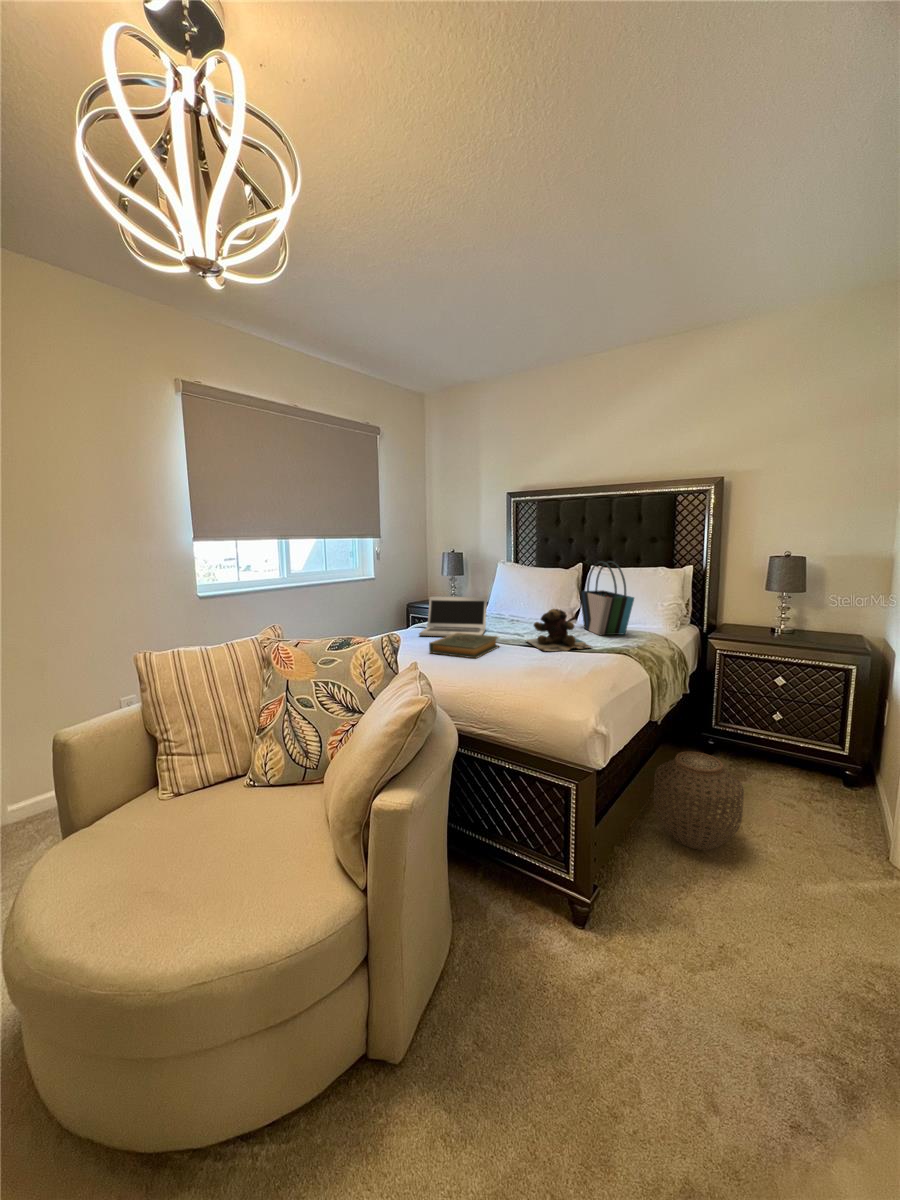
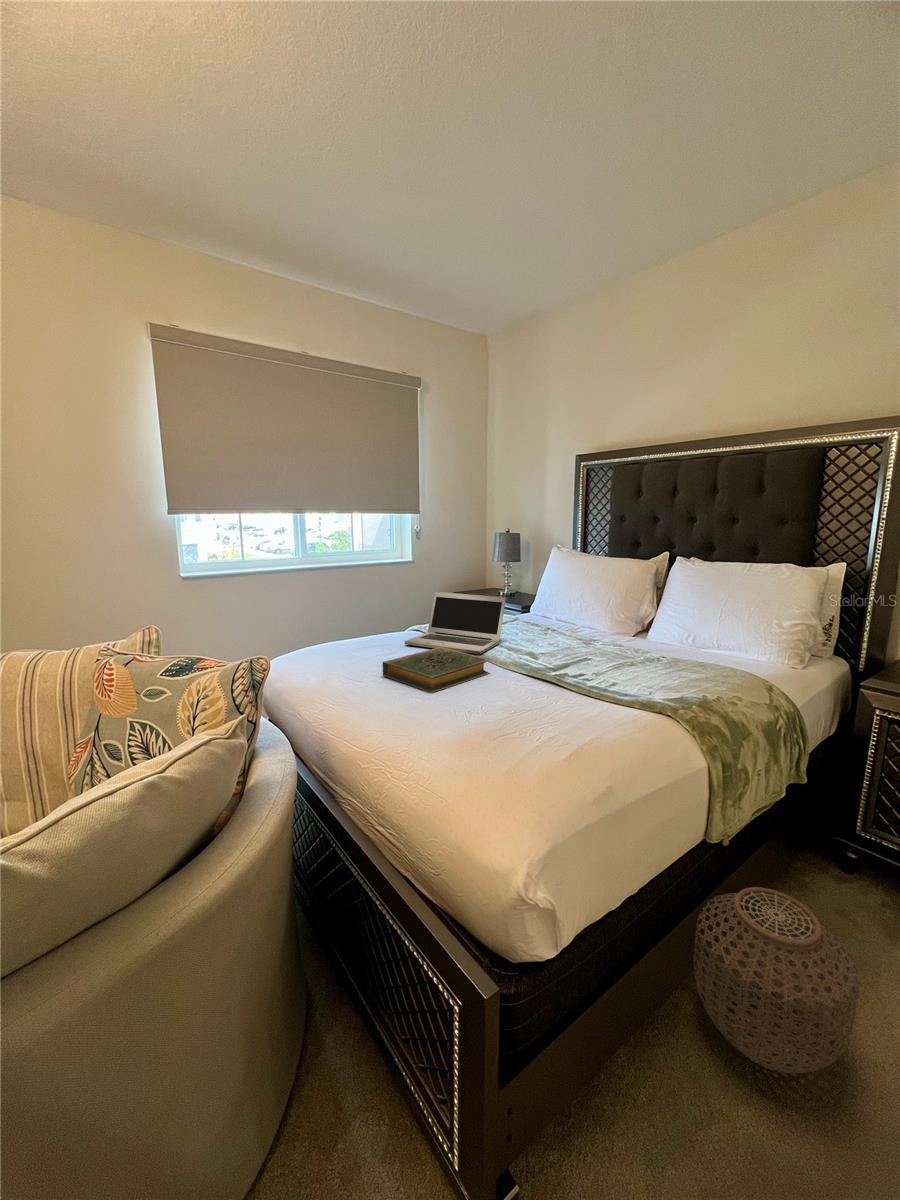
tote bag: present [580,561,634,635] -> none [643,553,714,668]
teddy bear: present [527,609,591,651] -> none [533,623,624,692]

